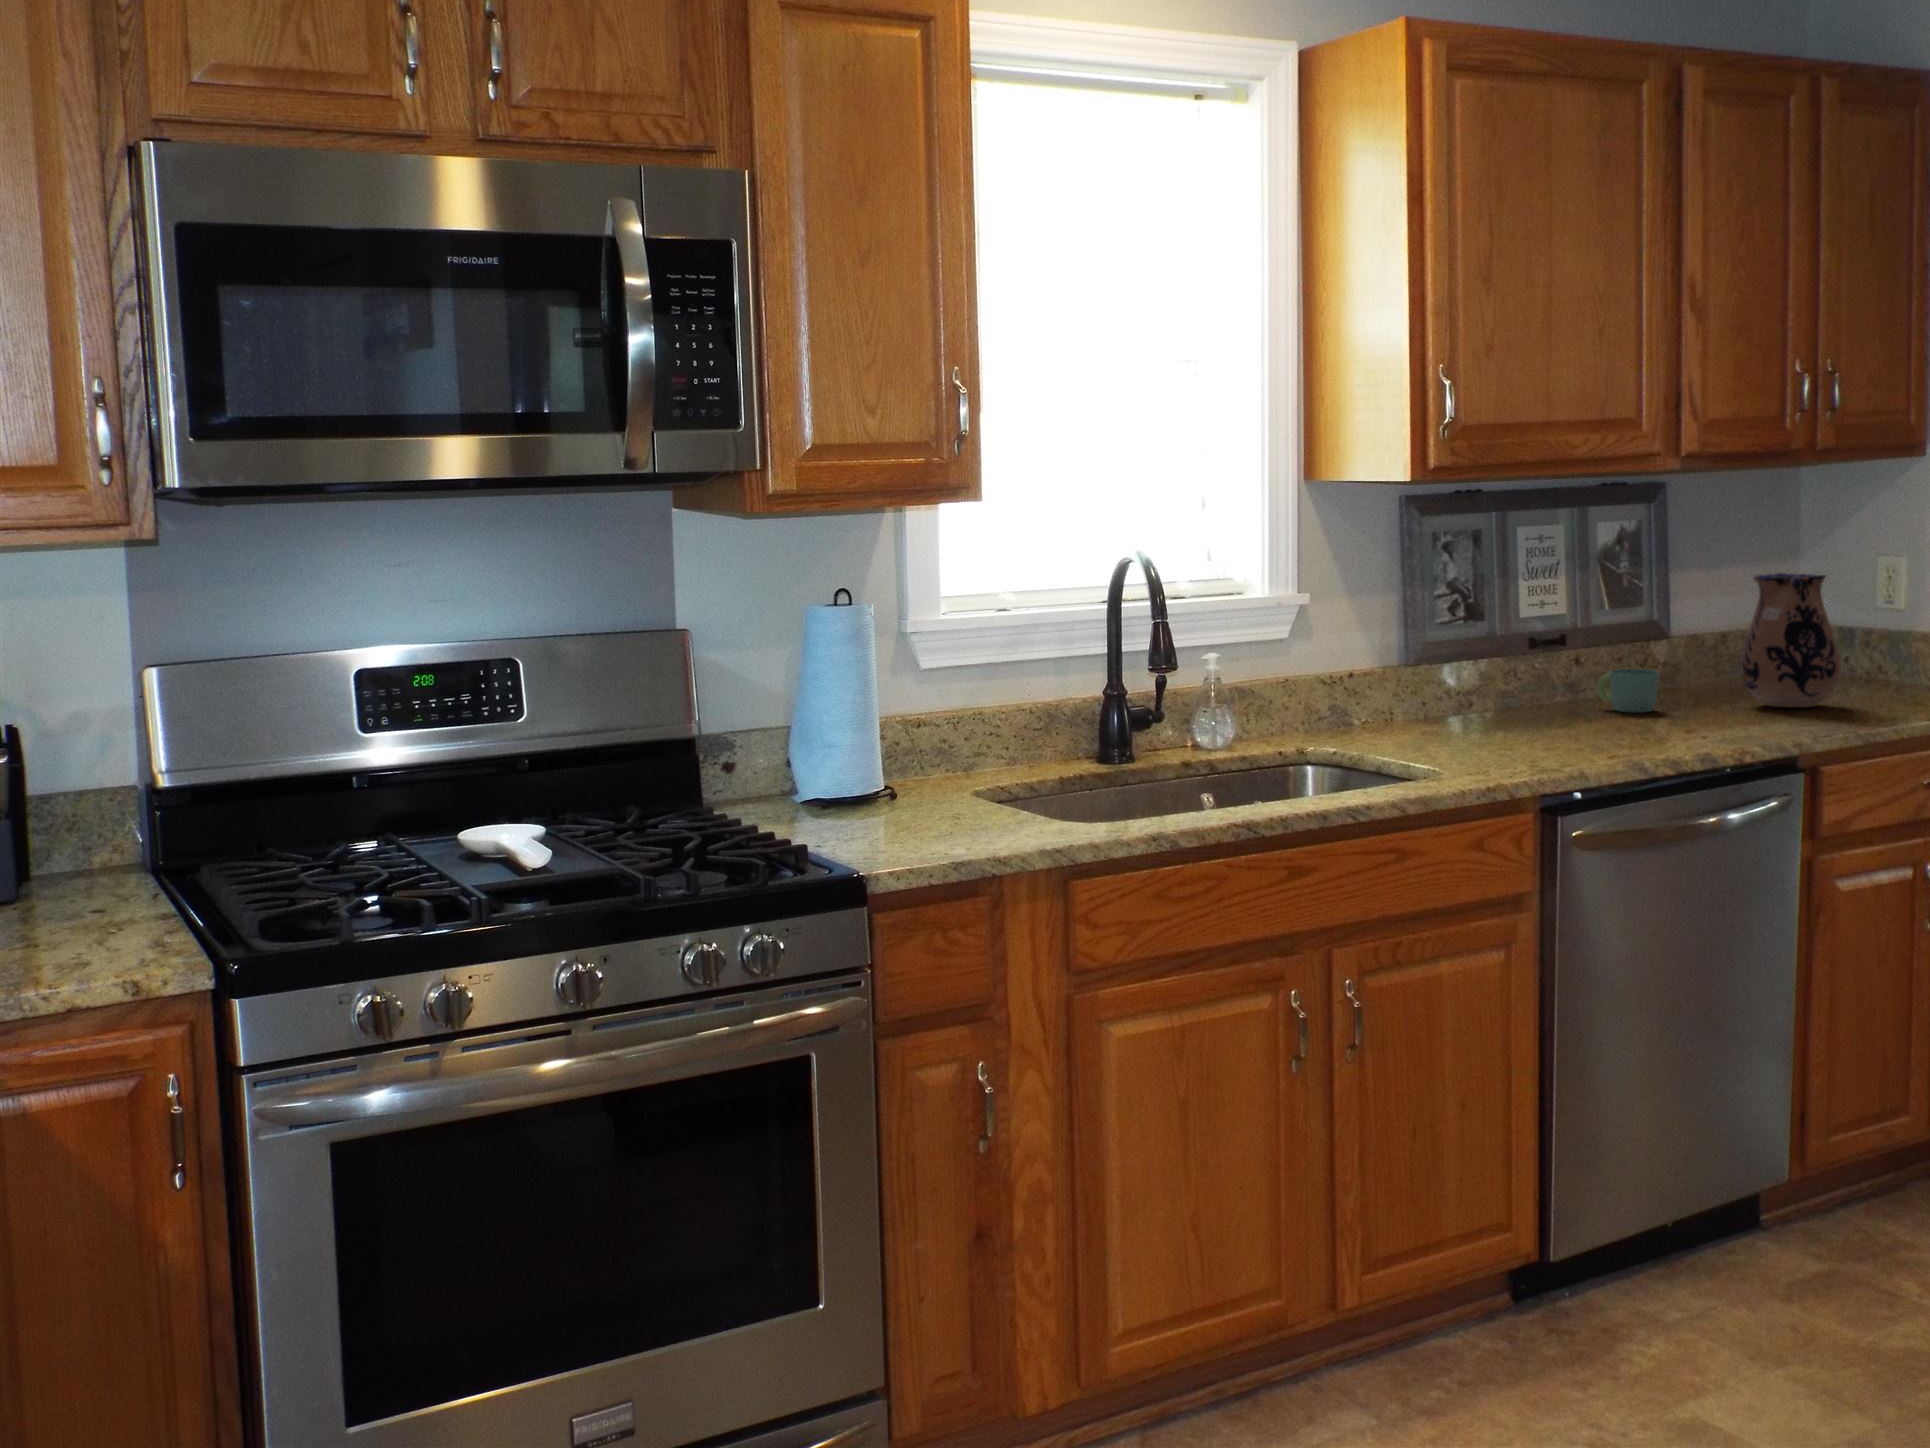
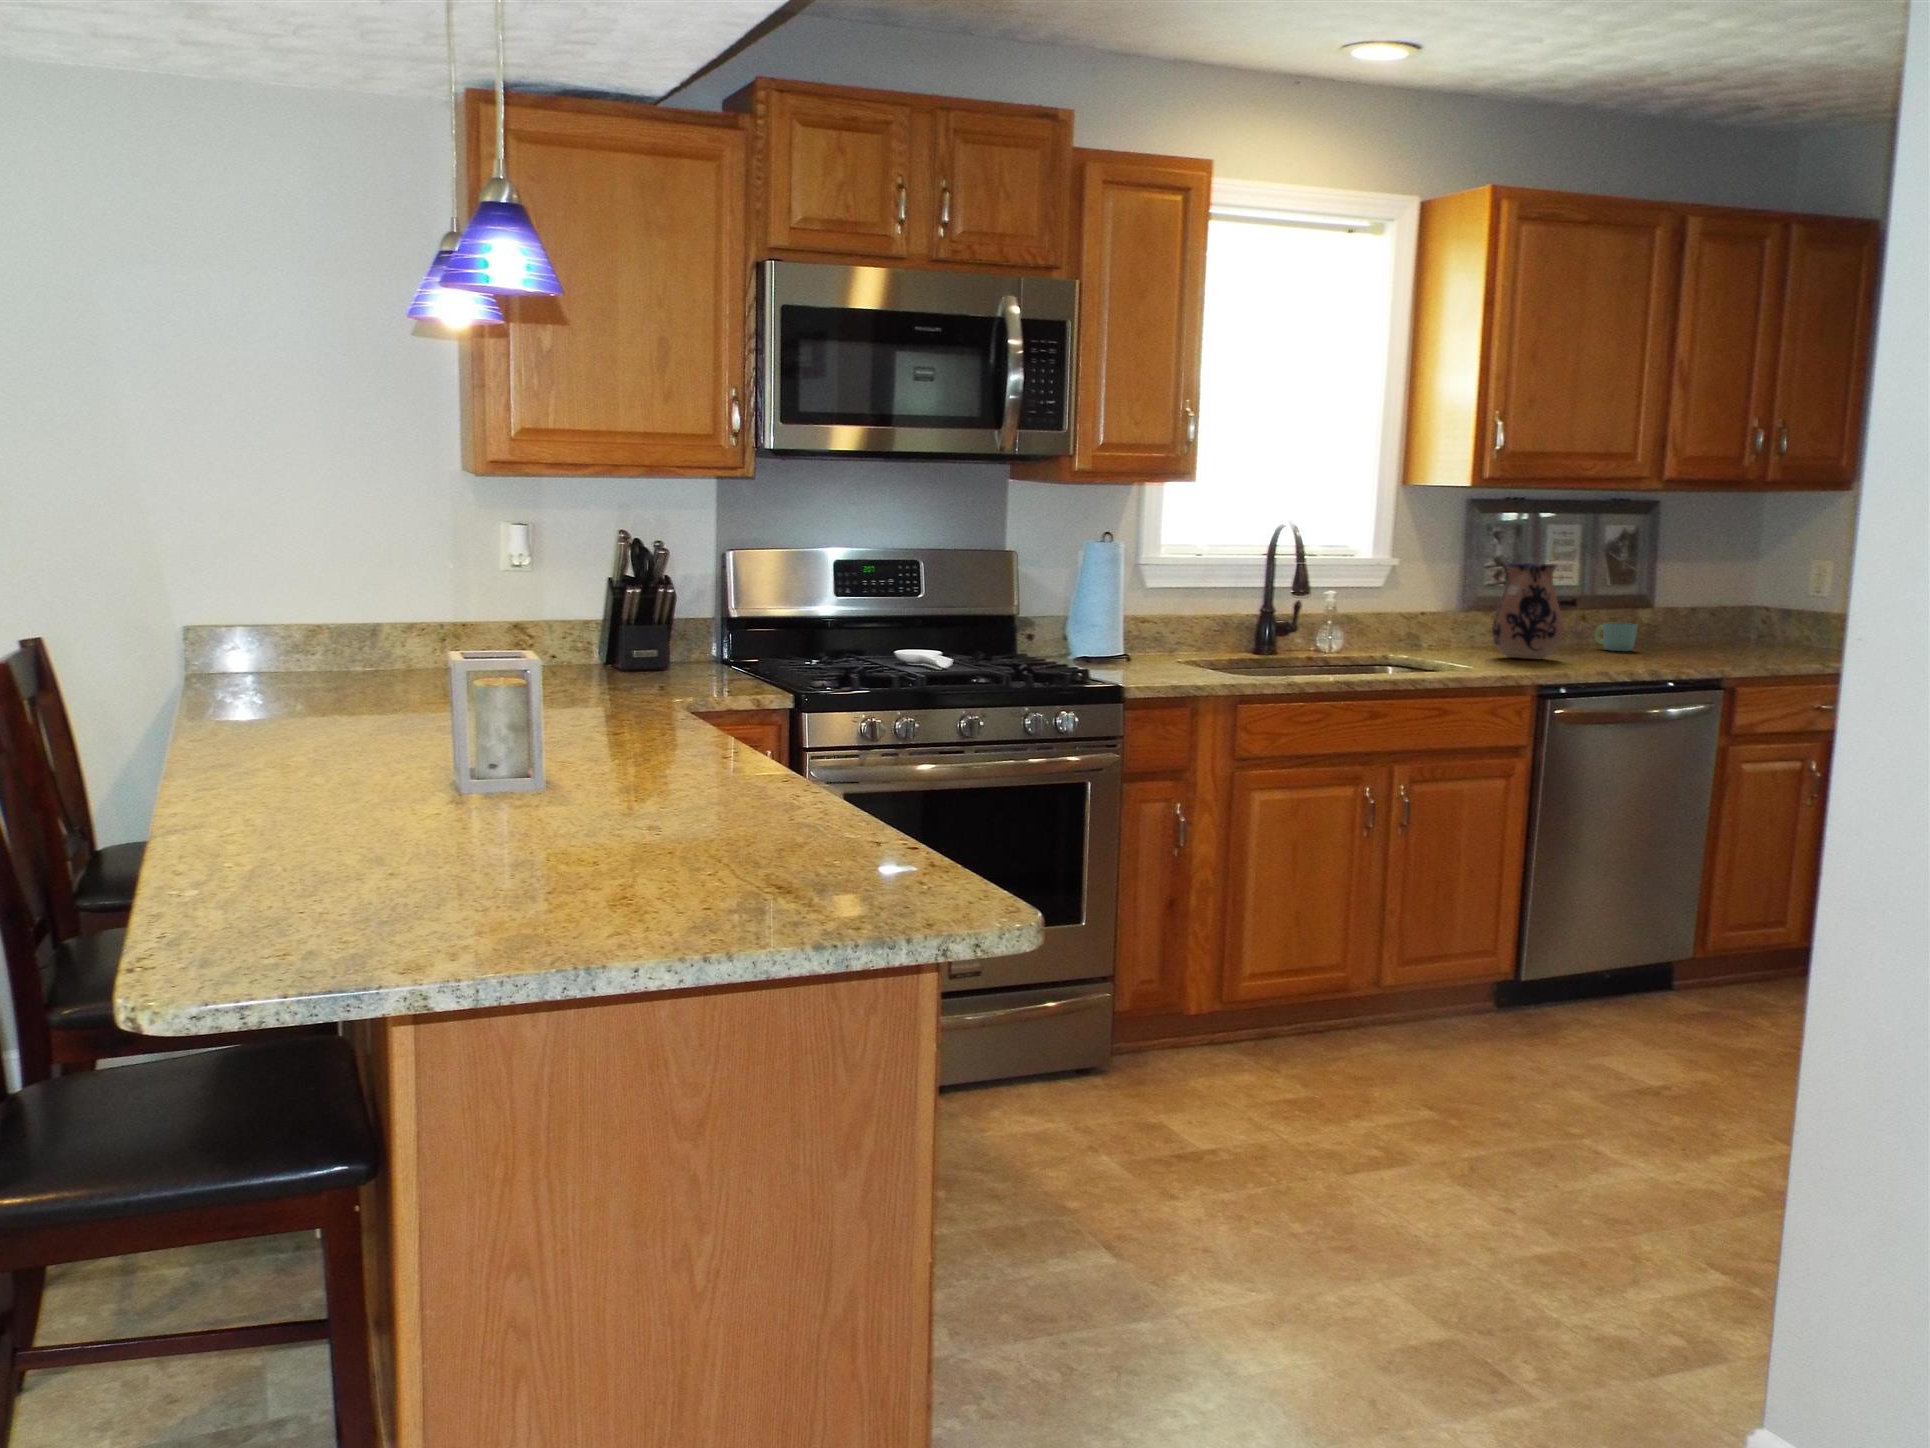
ceramic pitcher: present [1741,573,1840,708] -> present [1492,563,1563,659]

